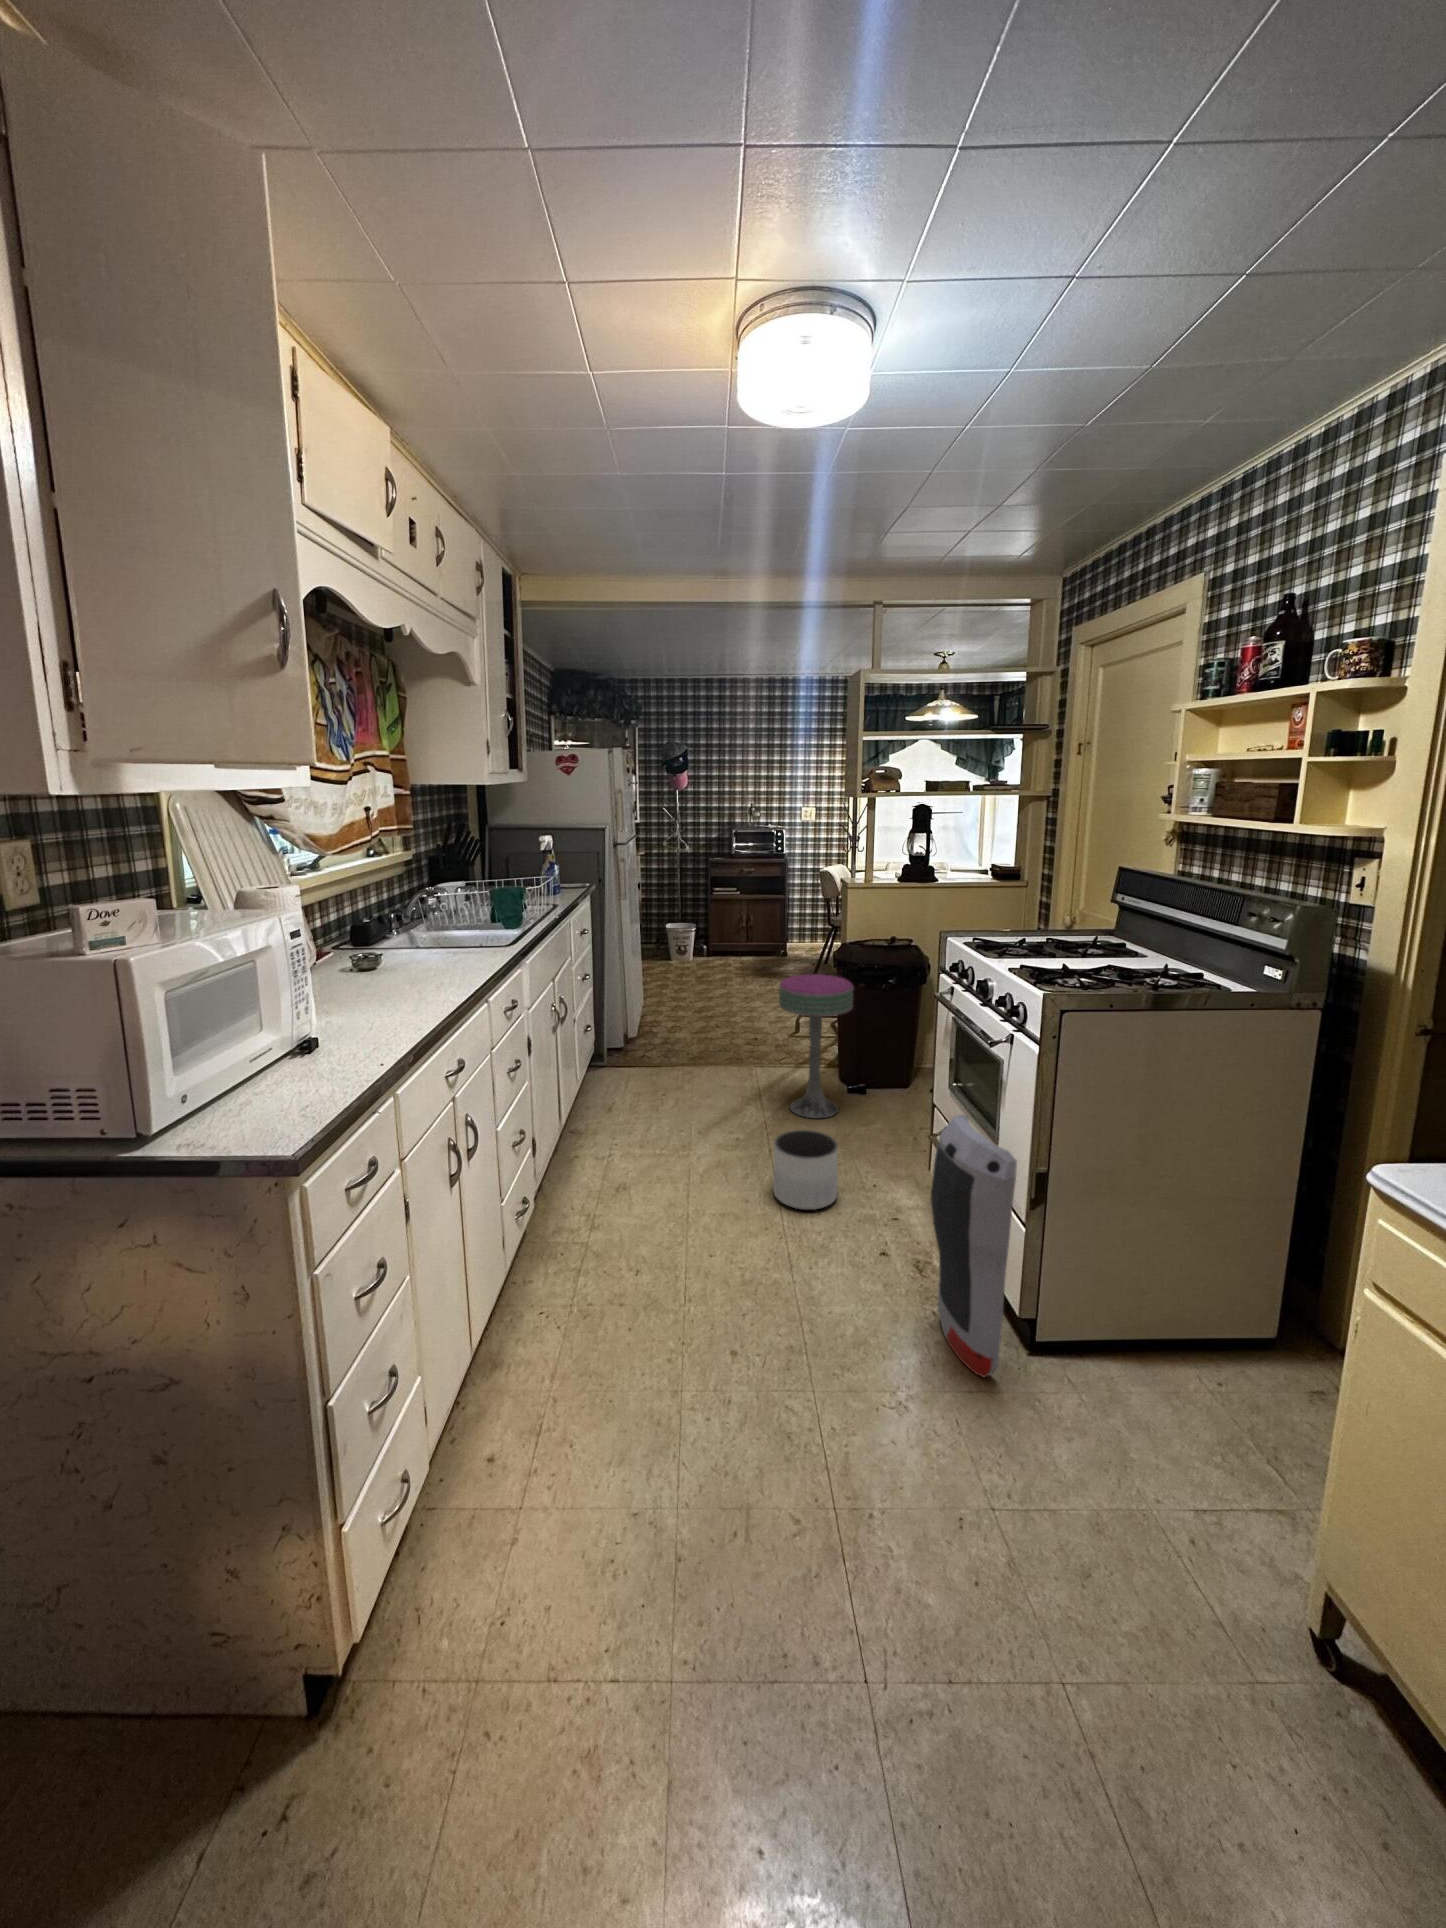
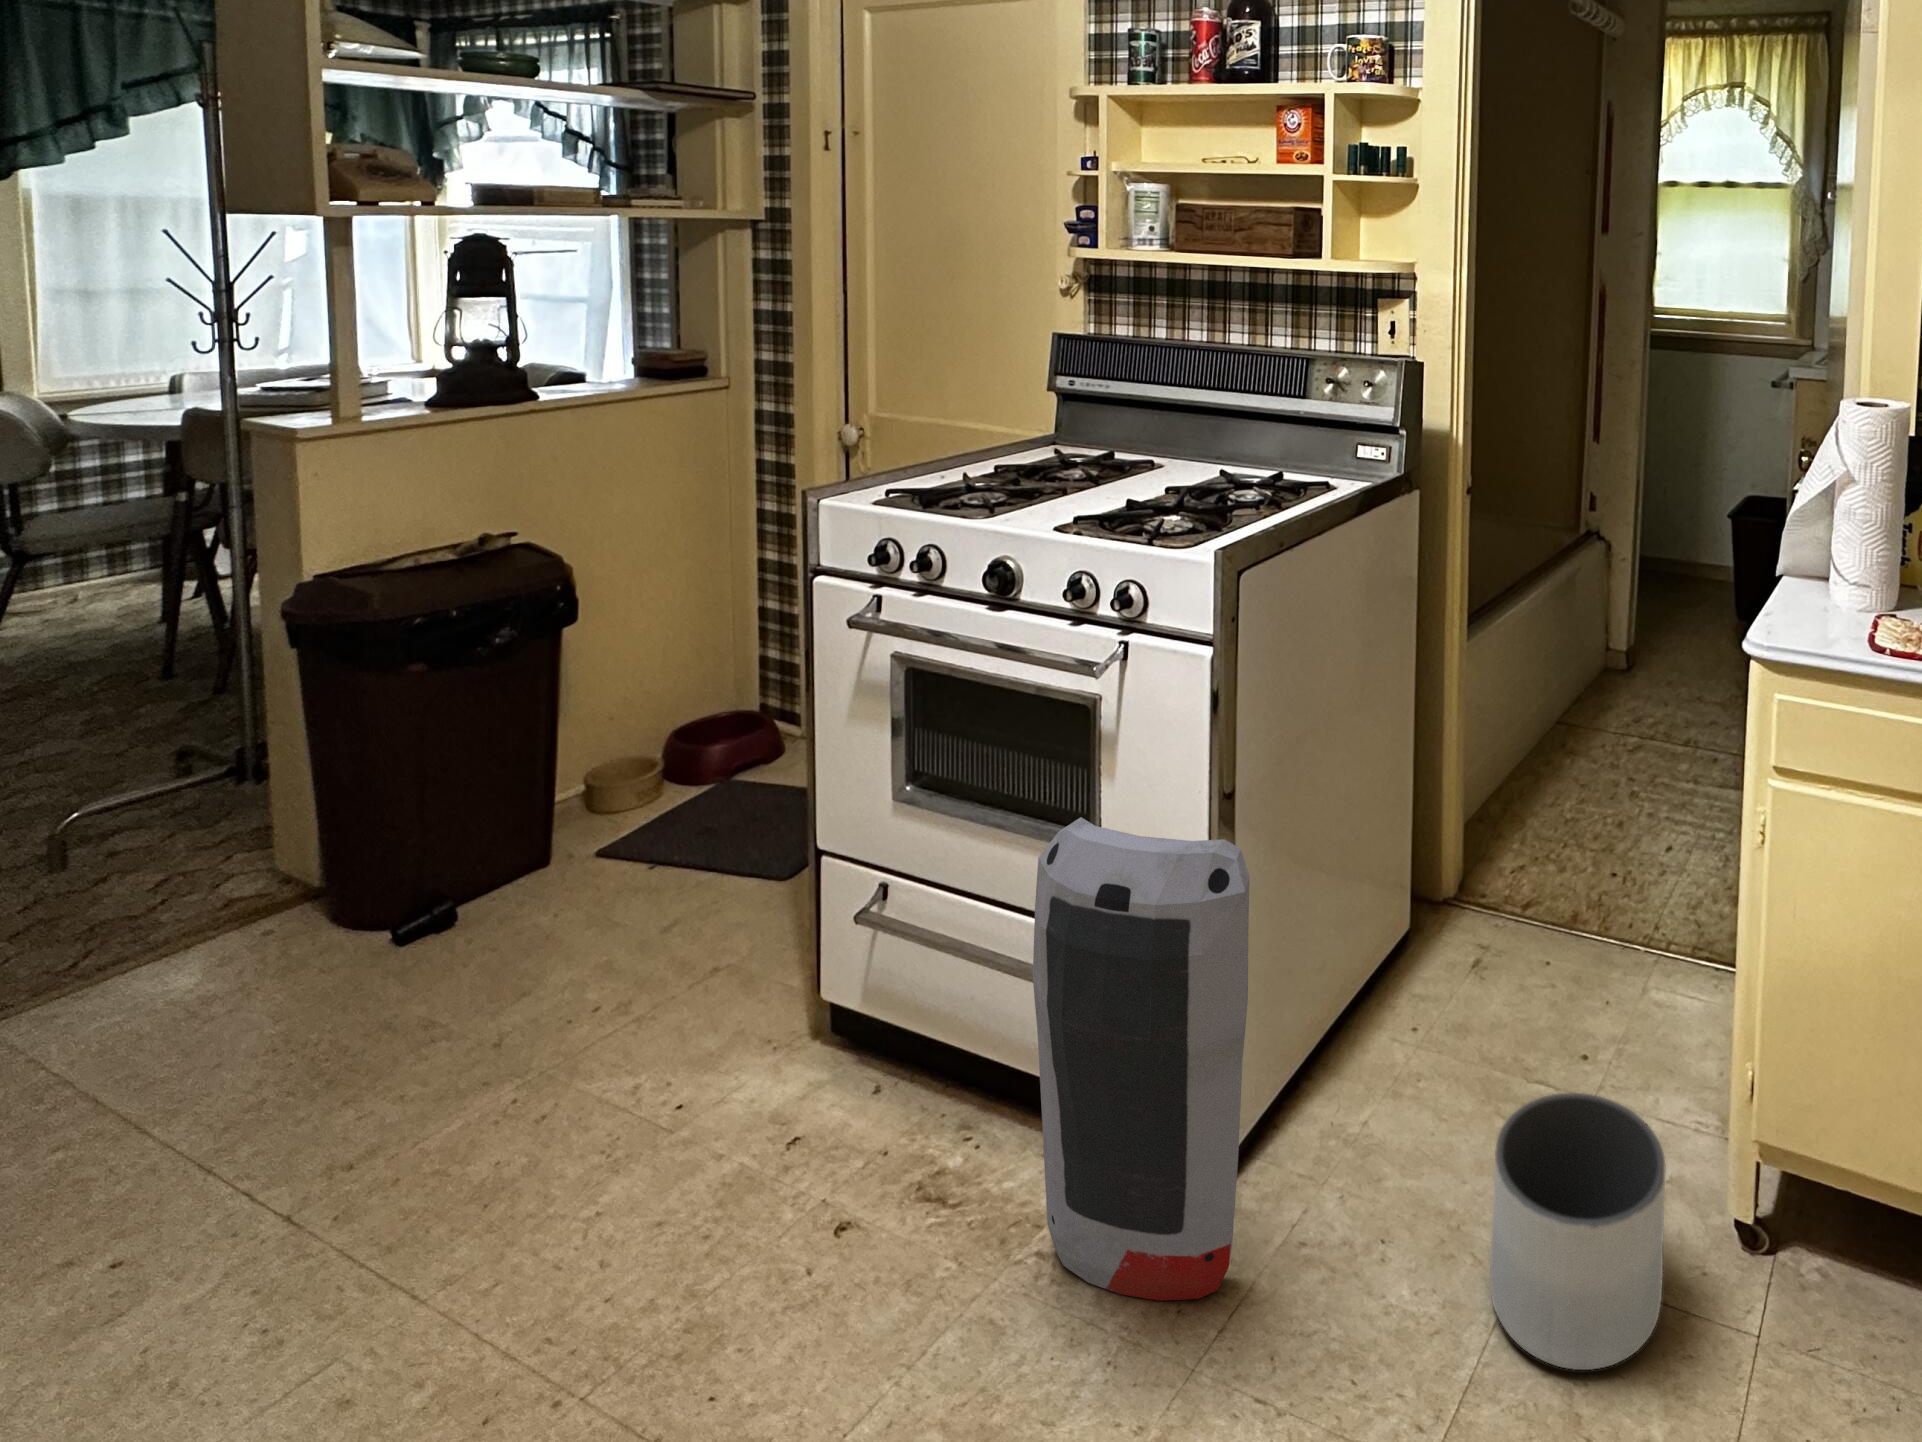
bar stool: present [779,974,854,1118] -> none [140,667,432,1097]
planter: present [773,1130,838,1210] -> present [1490,1093,1666,1370]

